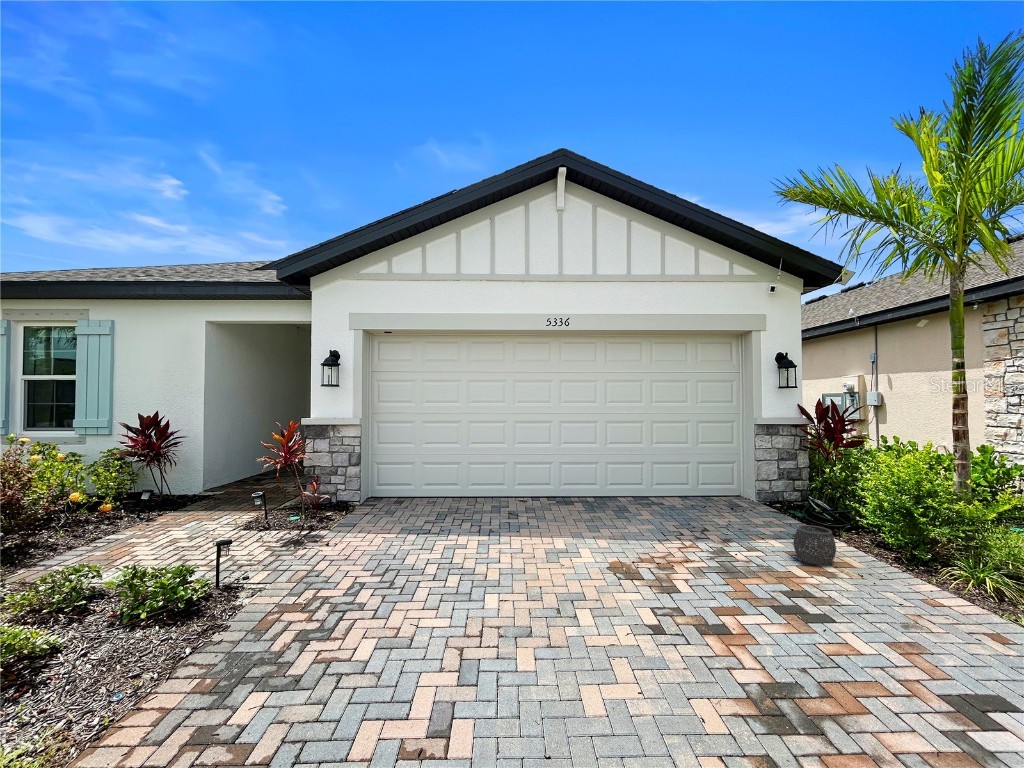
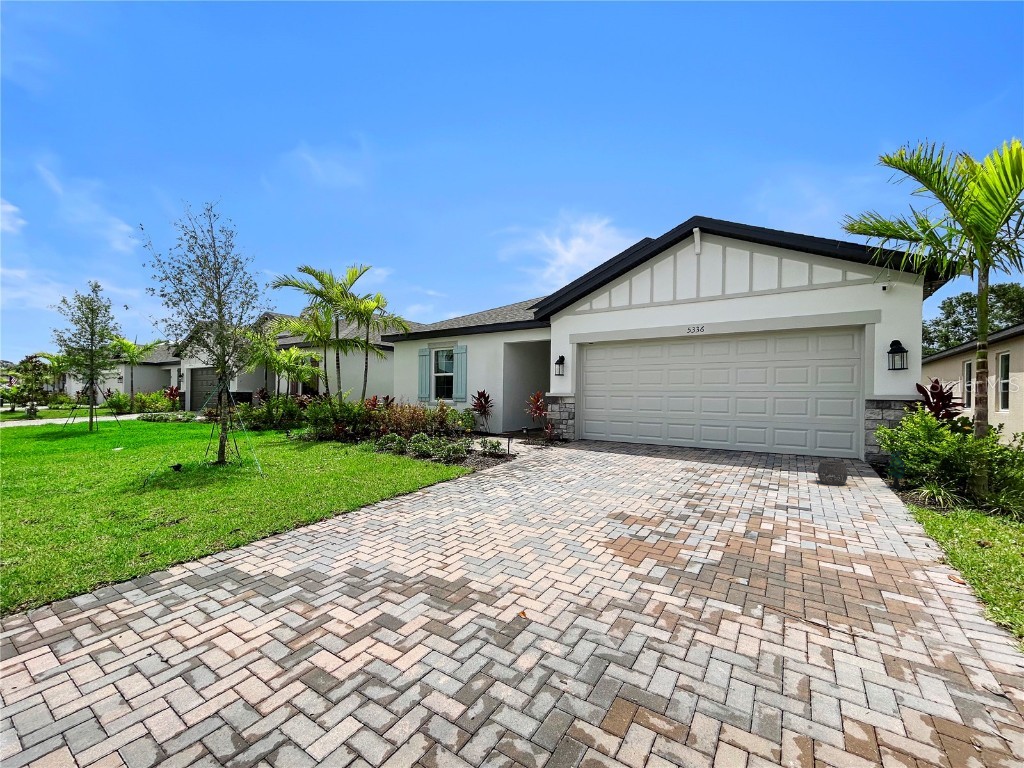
decorative plant: none [862,506,899,558] -> present [885,451,910,489]

